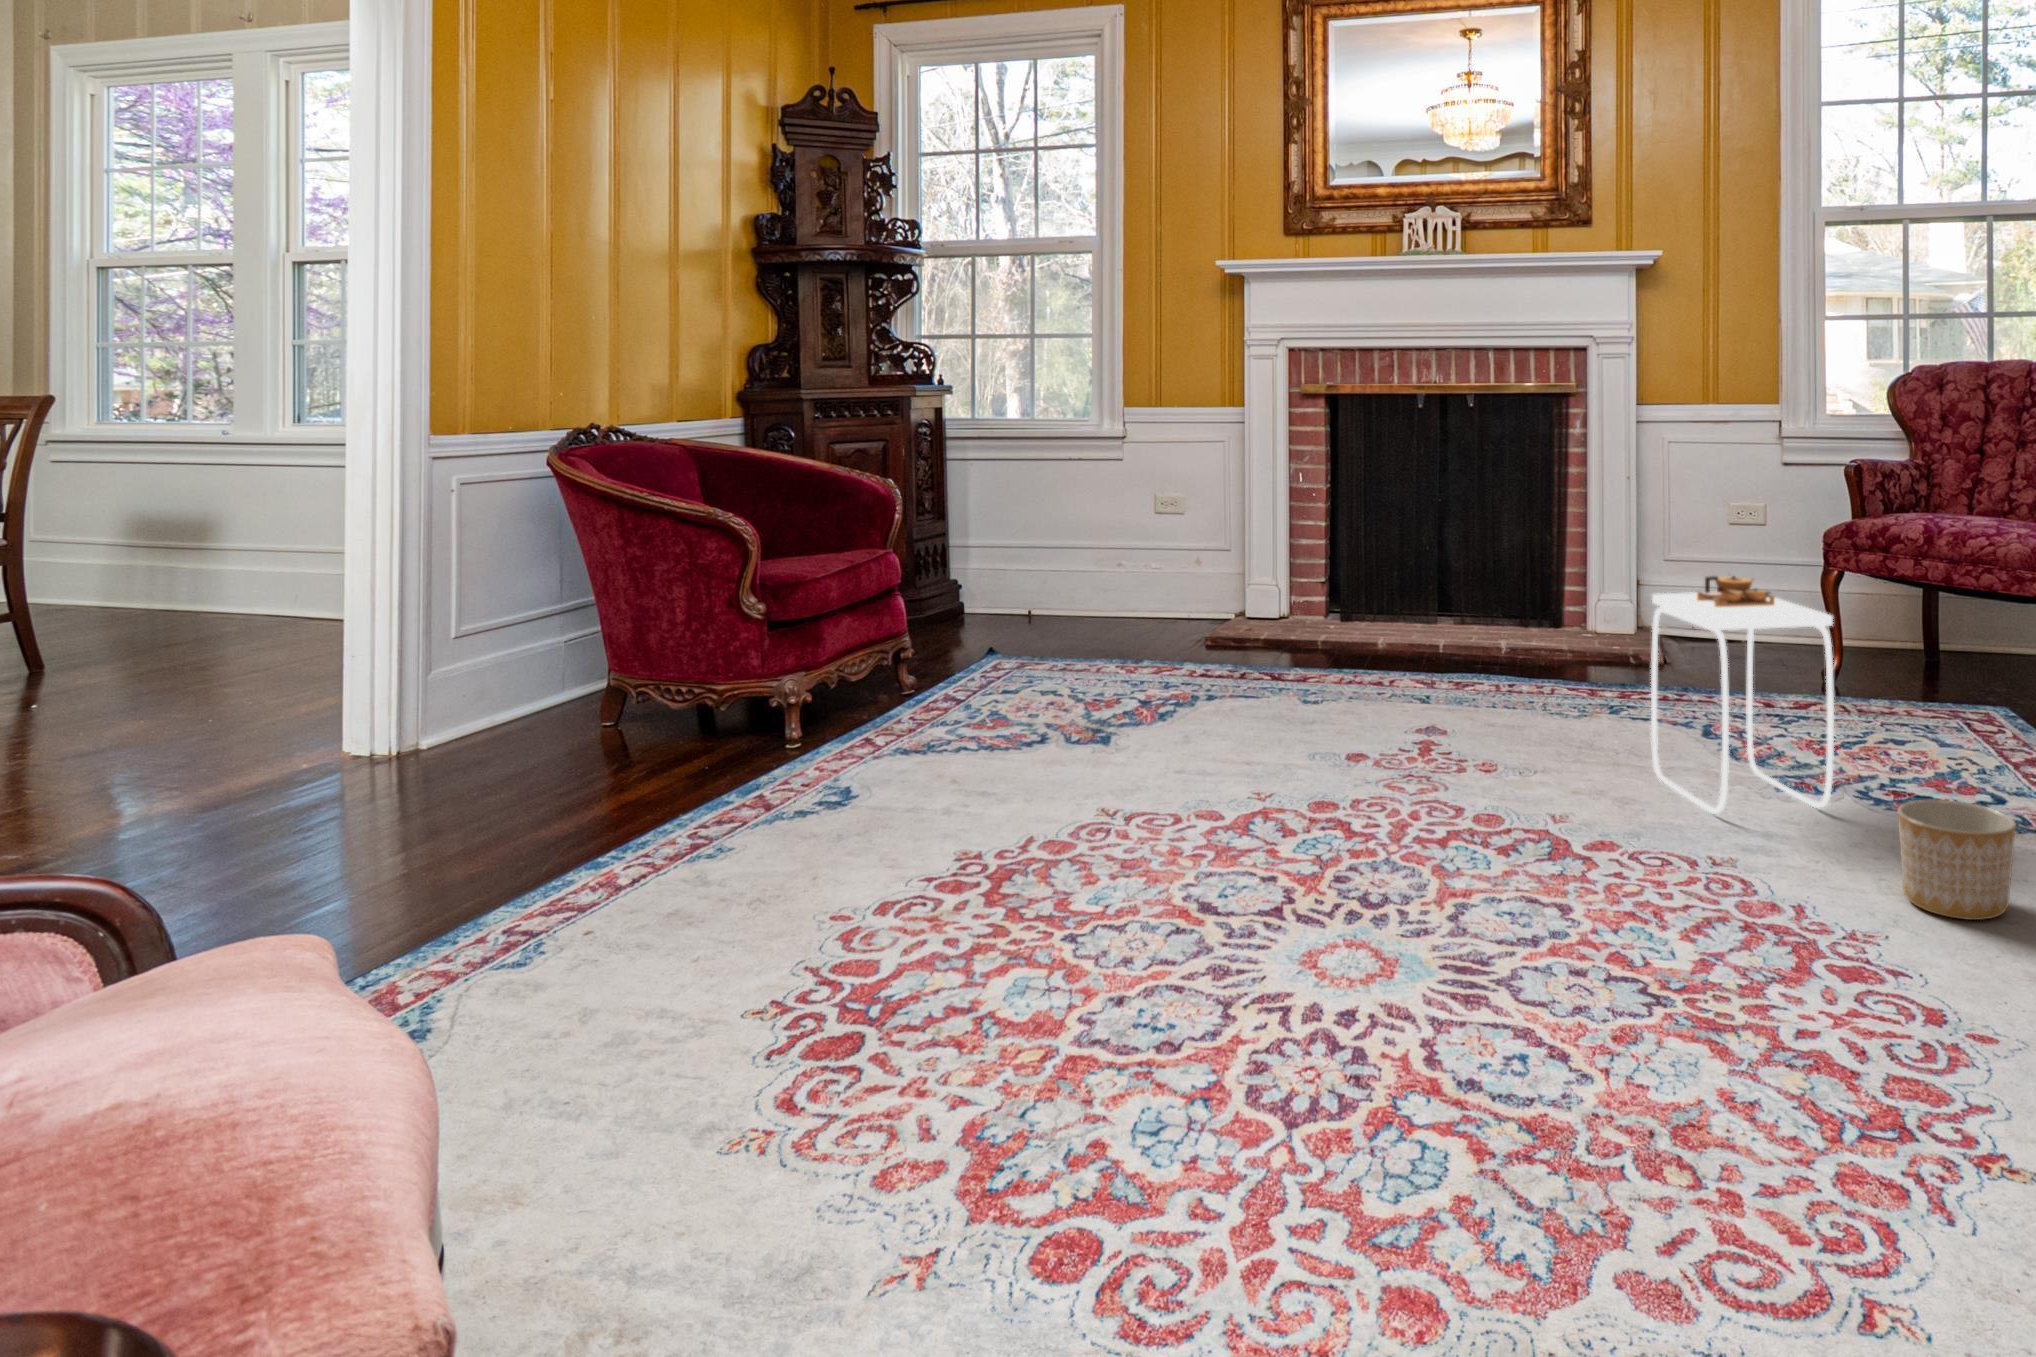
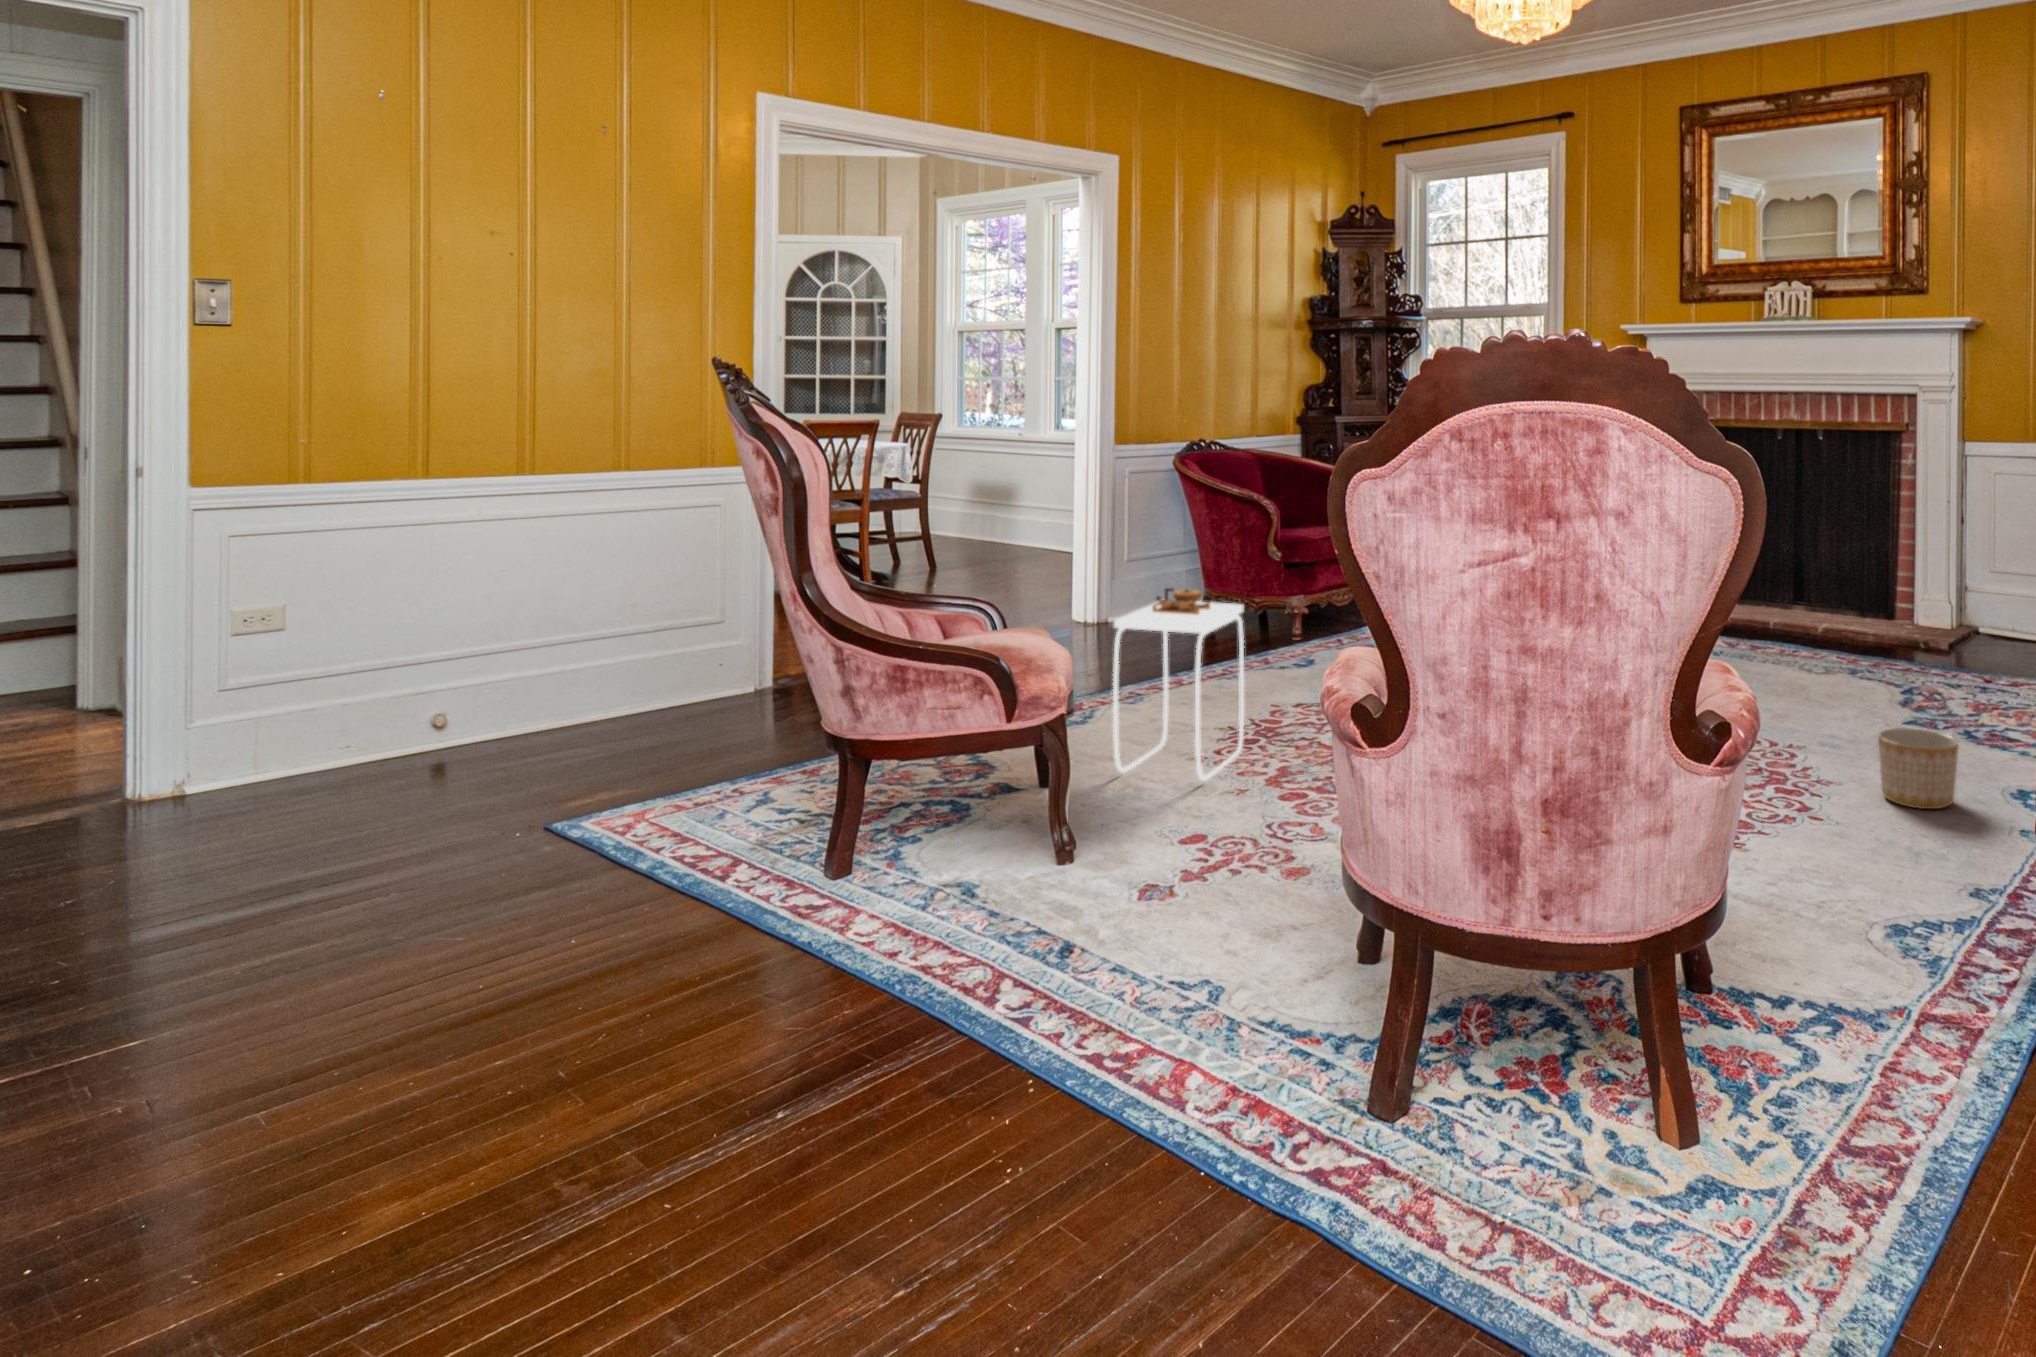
side table: present [1651,576,1834,814] -> present [1113,588,1244,781]

